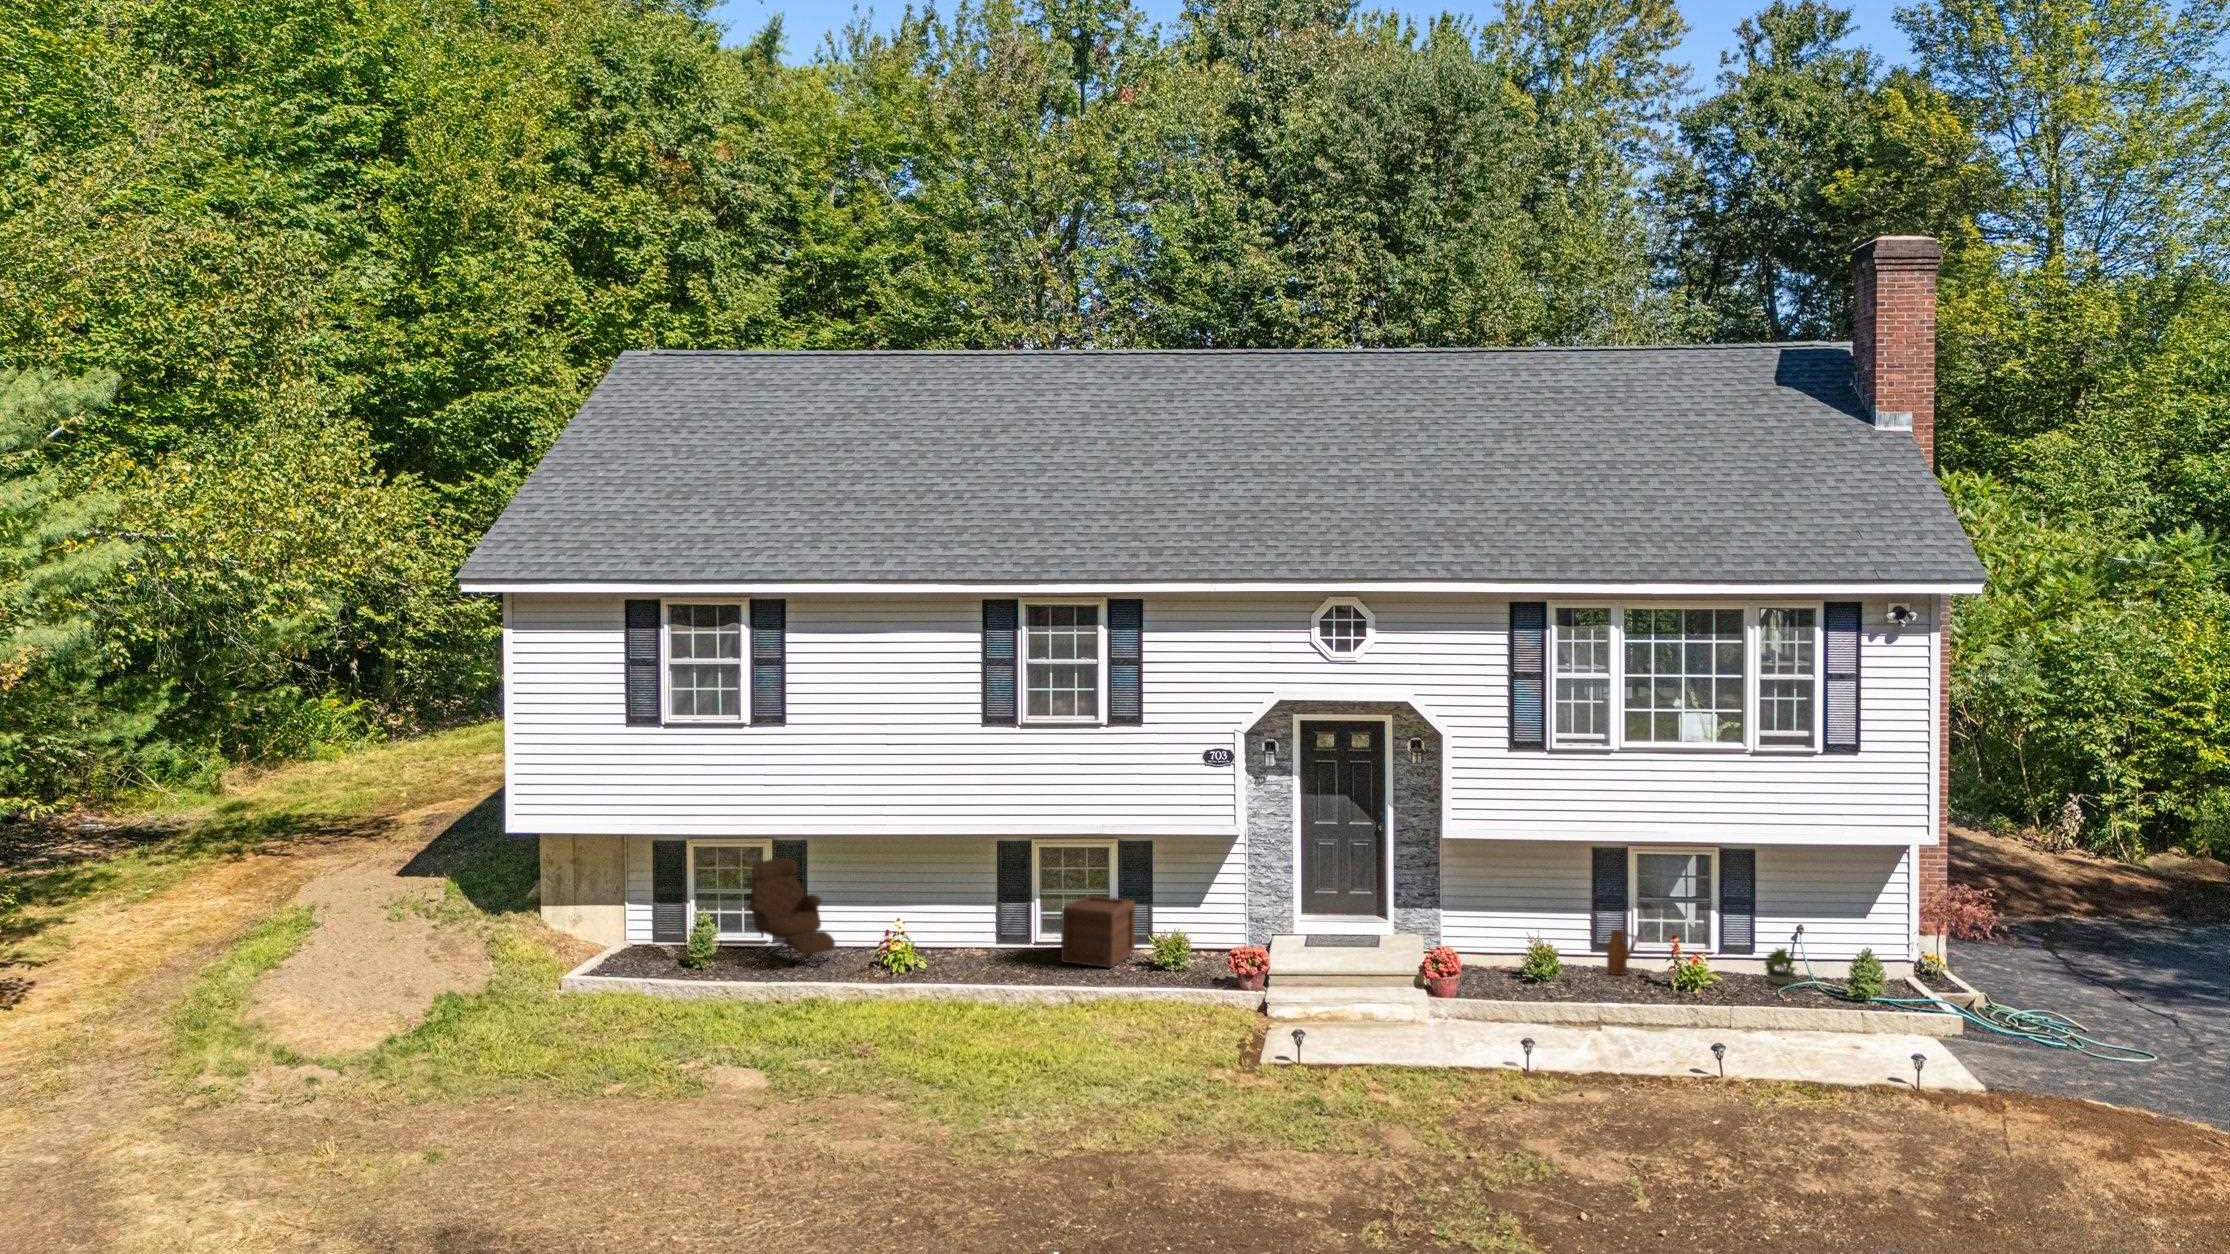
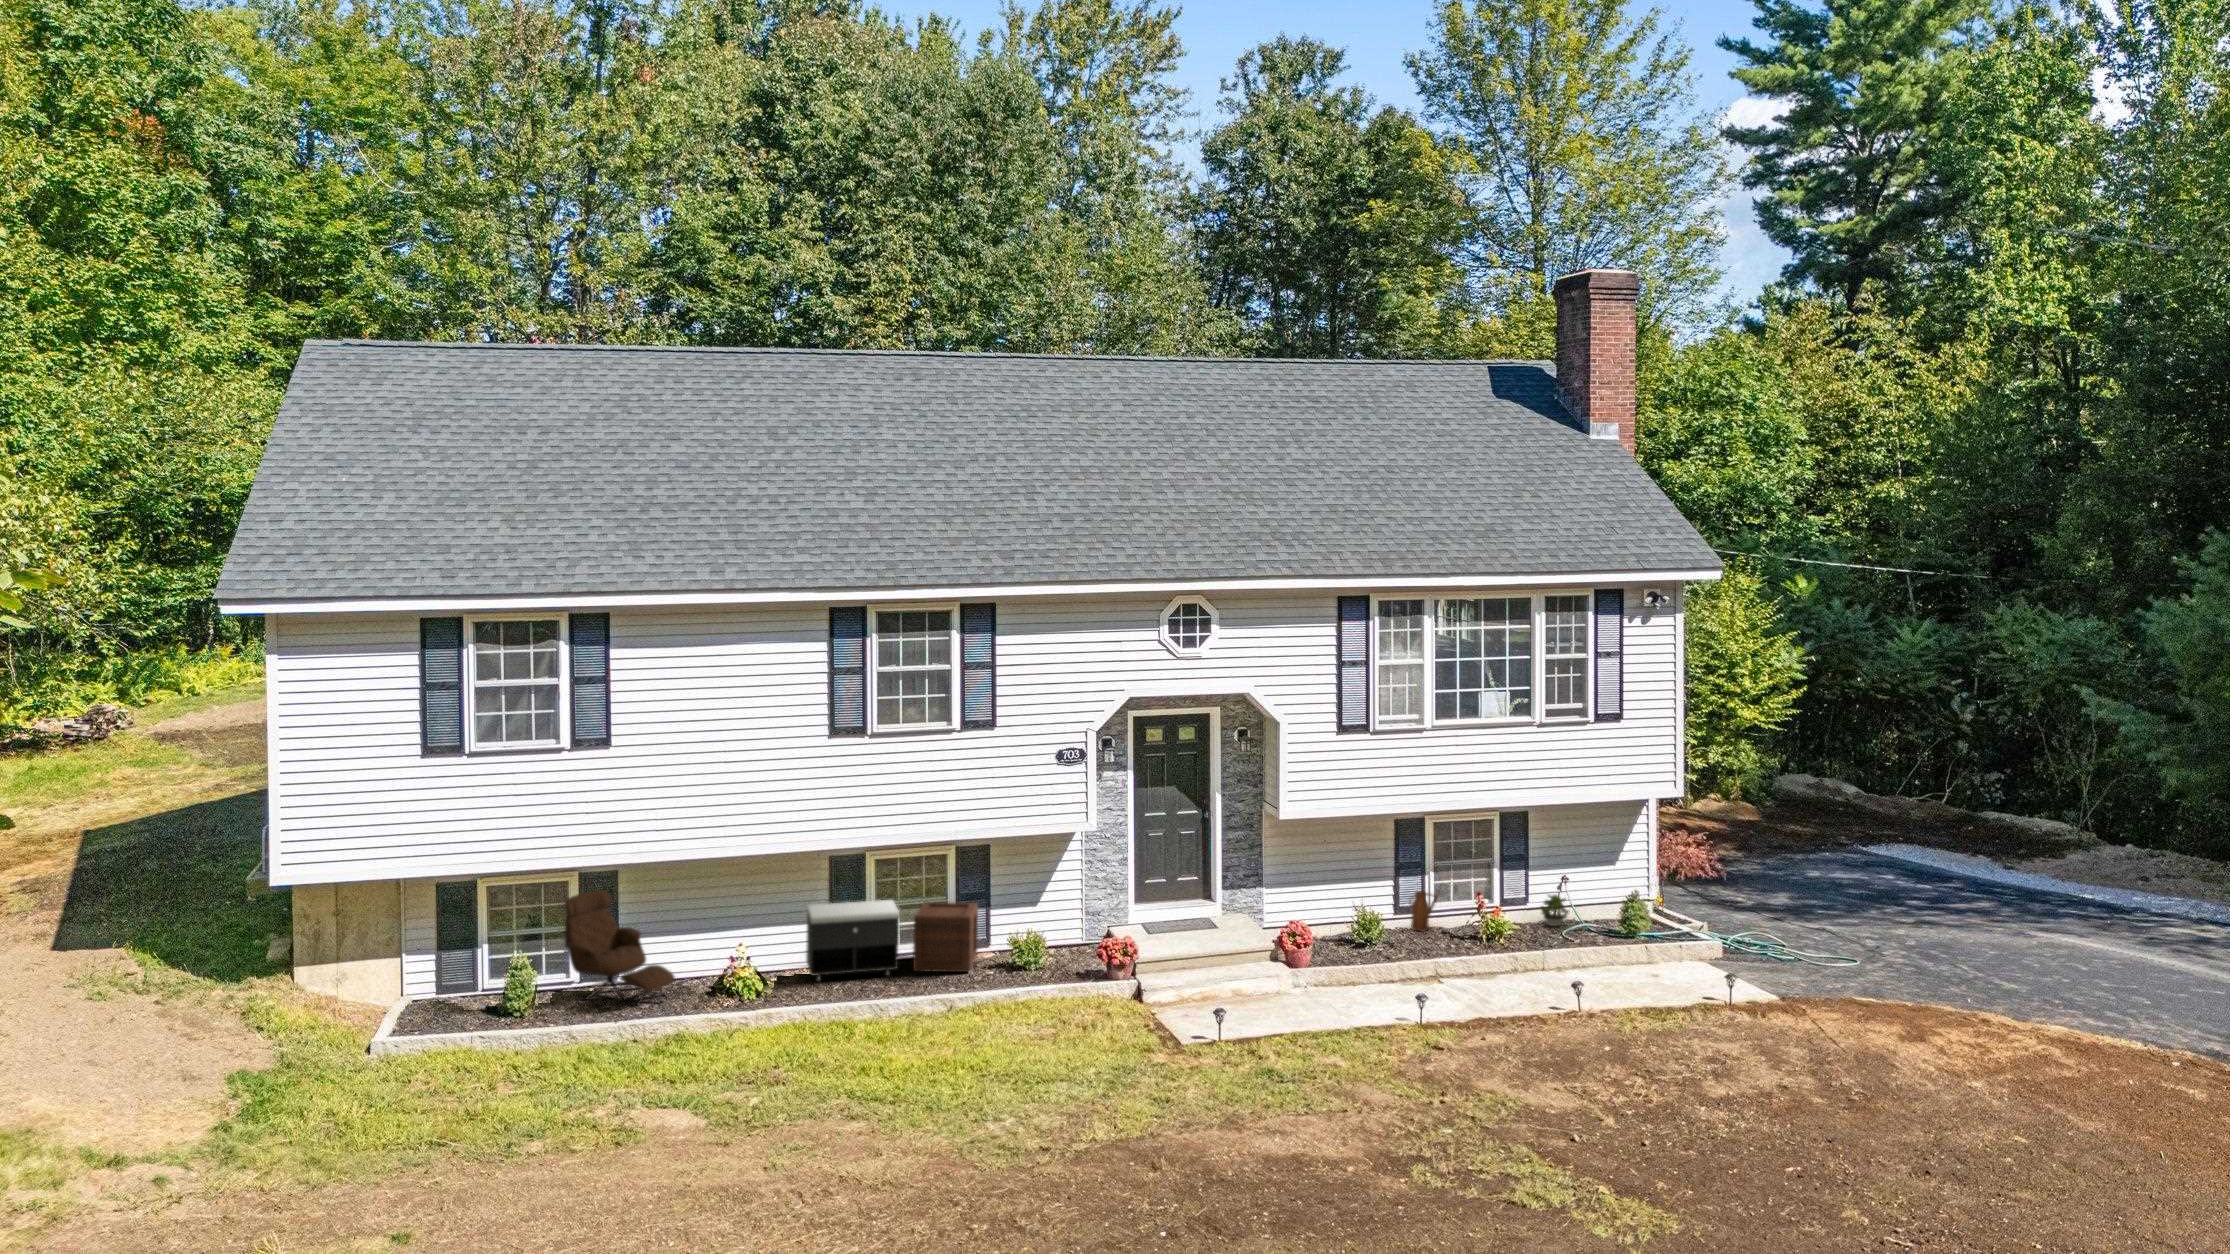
storage bench: none [960,888,1052,963] -> present [806,900,899,980]

